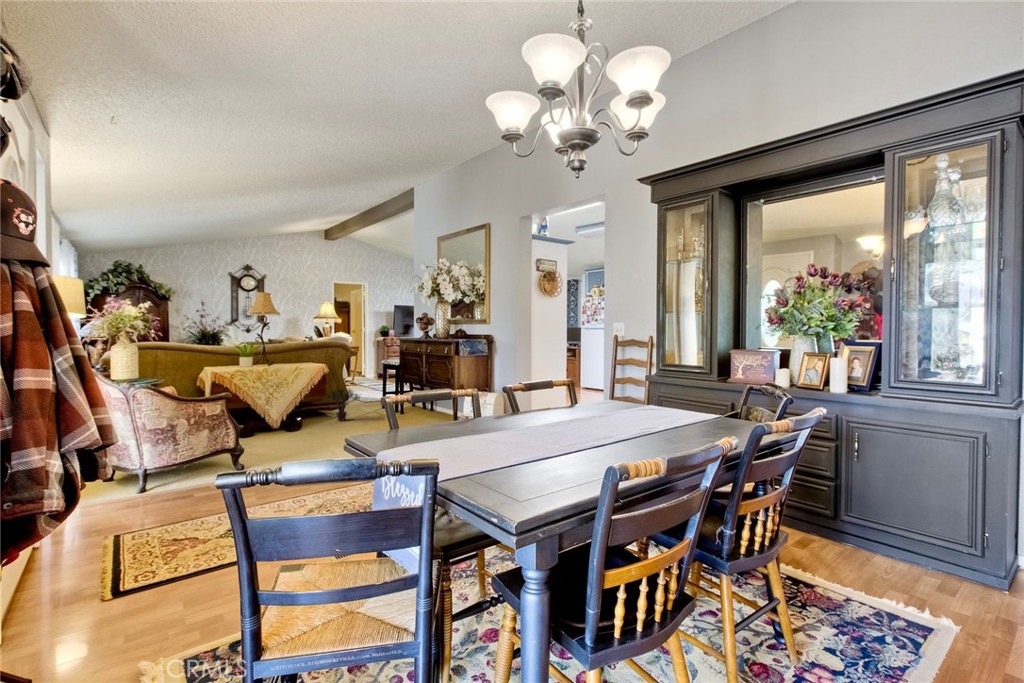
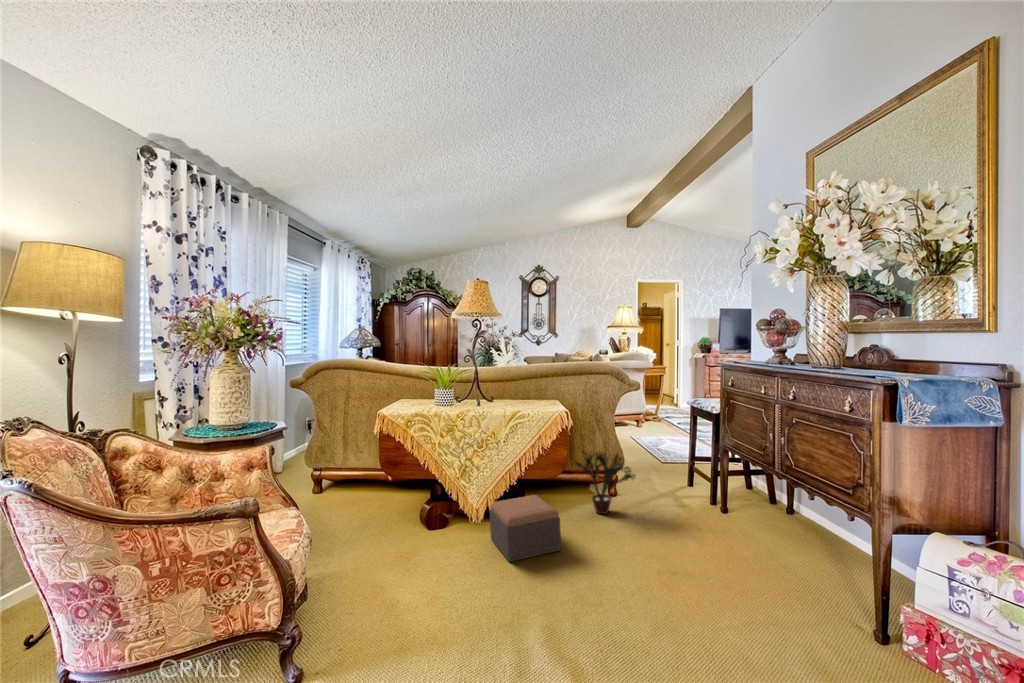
footstool: none [286,410,329,438] -> present [490,495,561,562]

